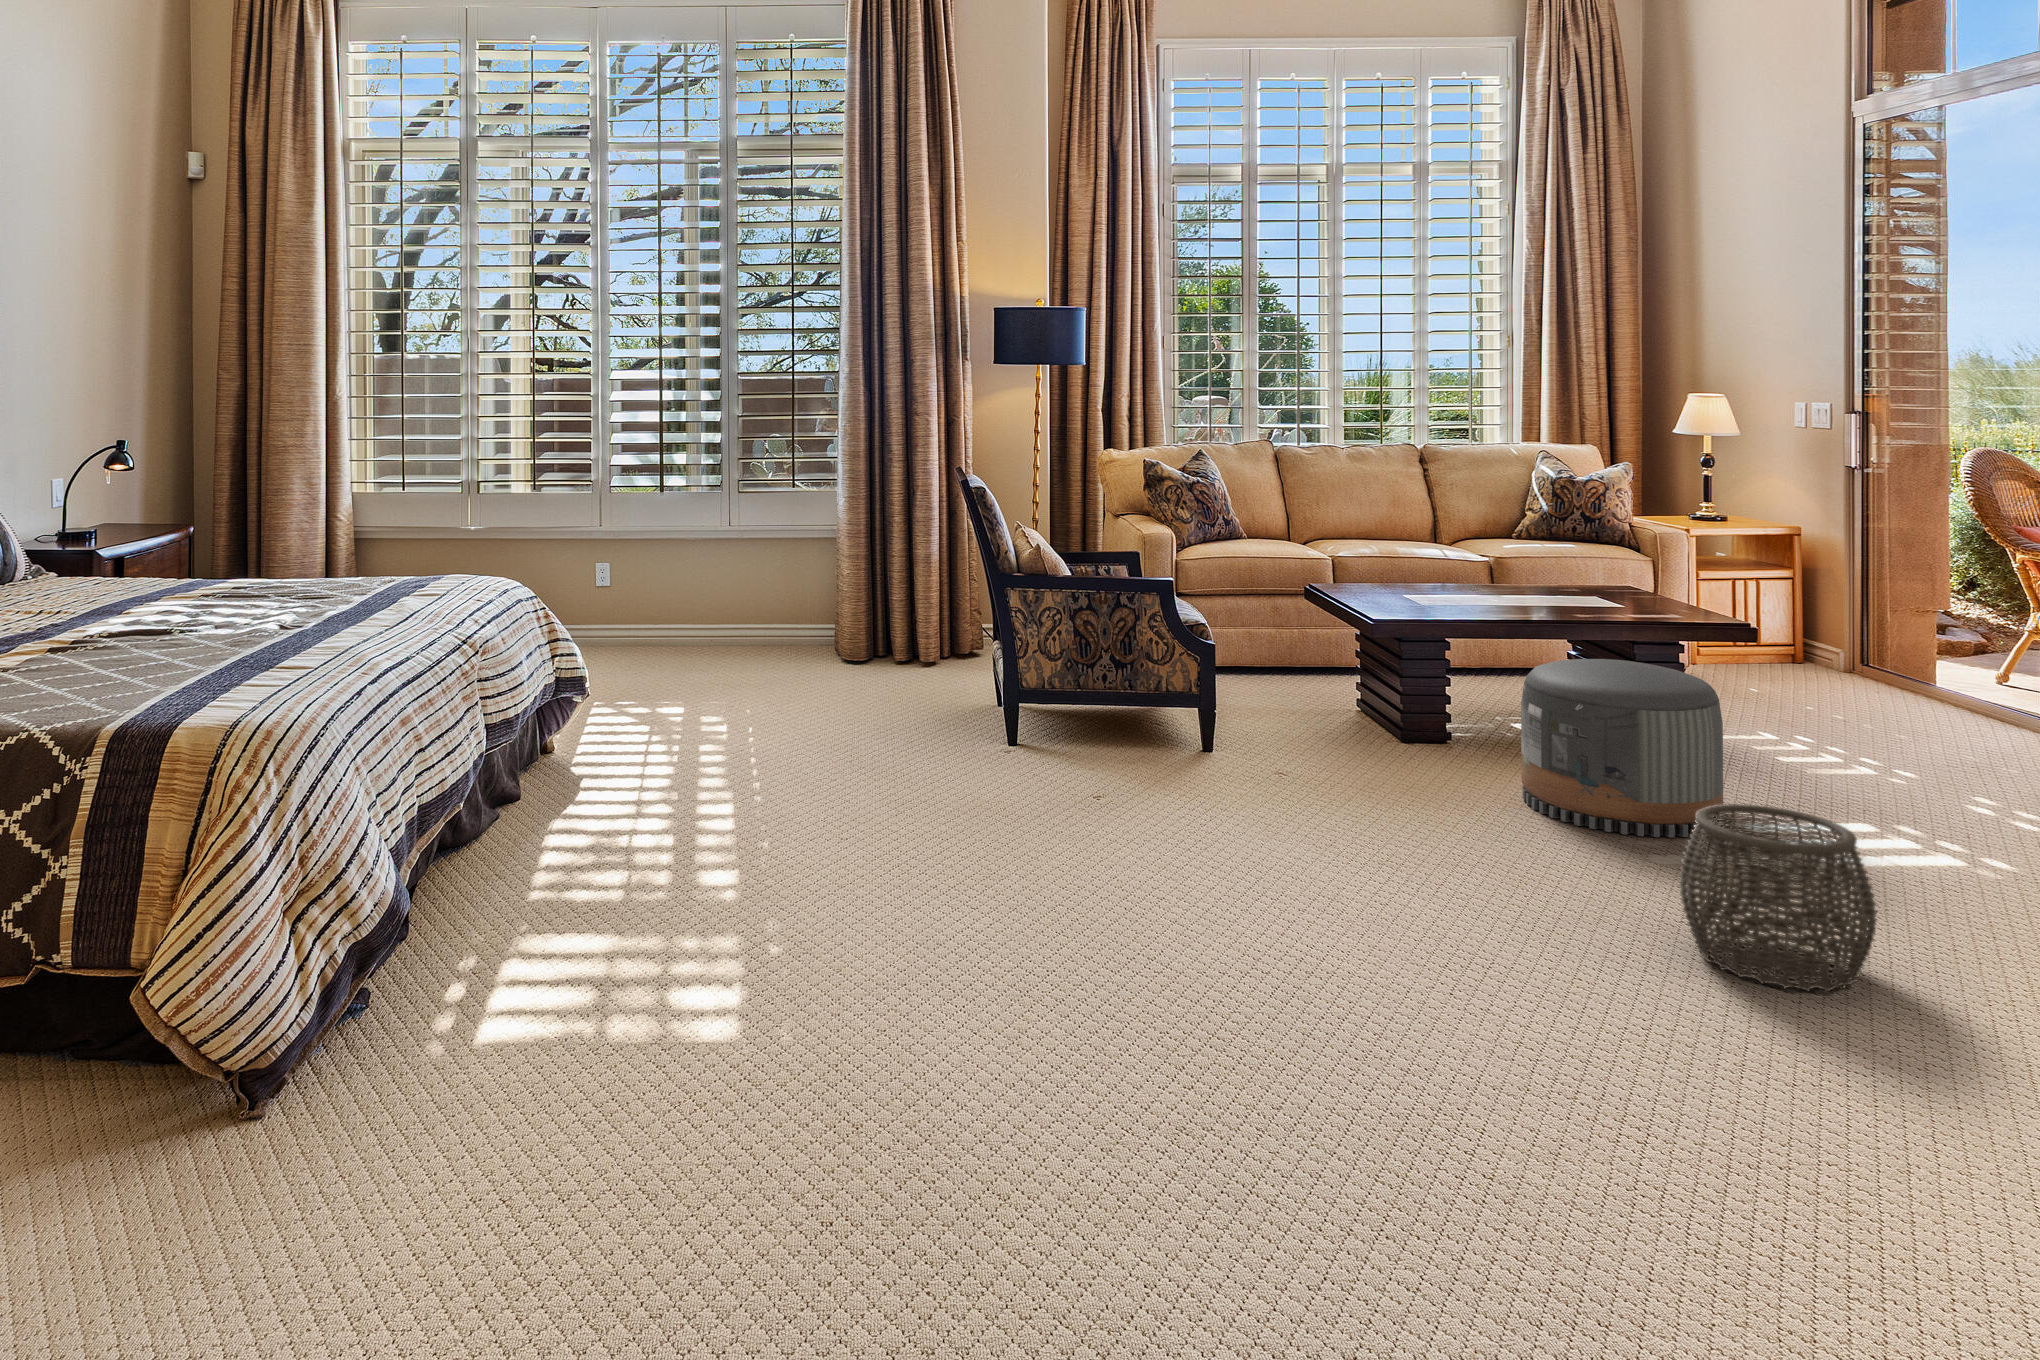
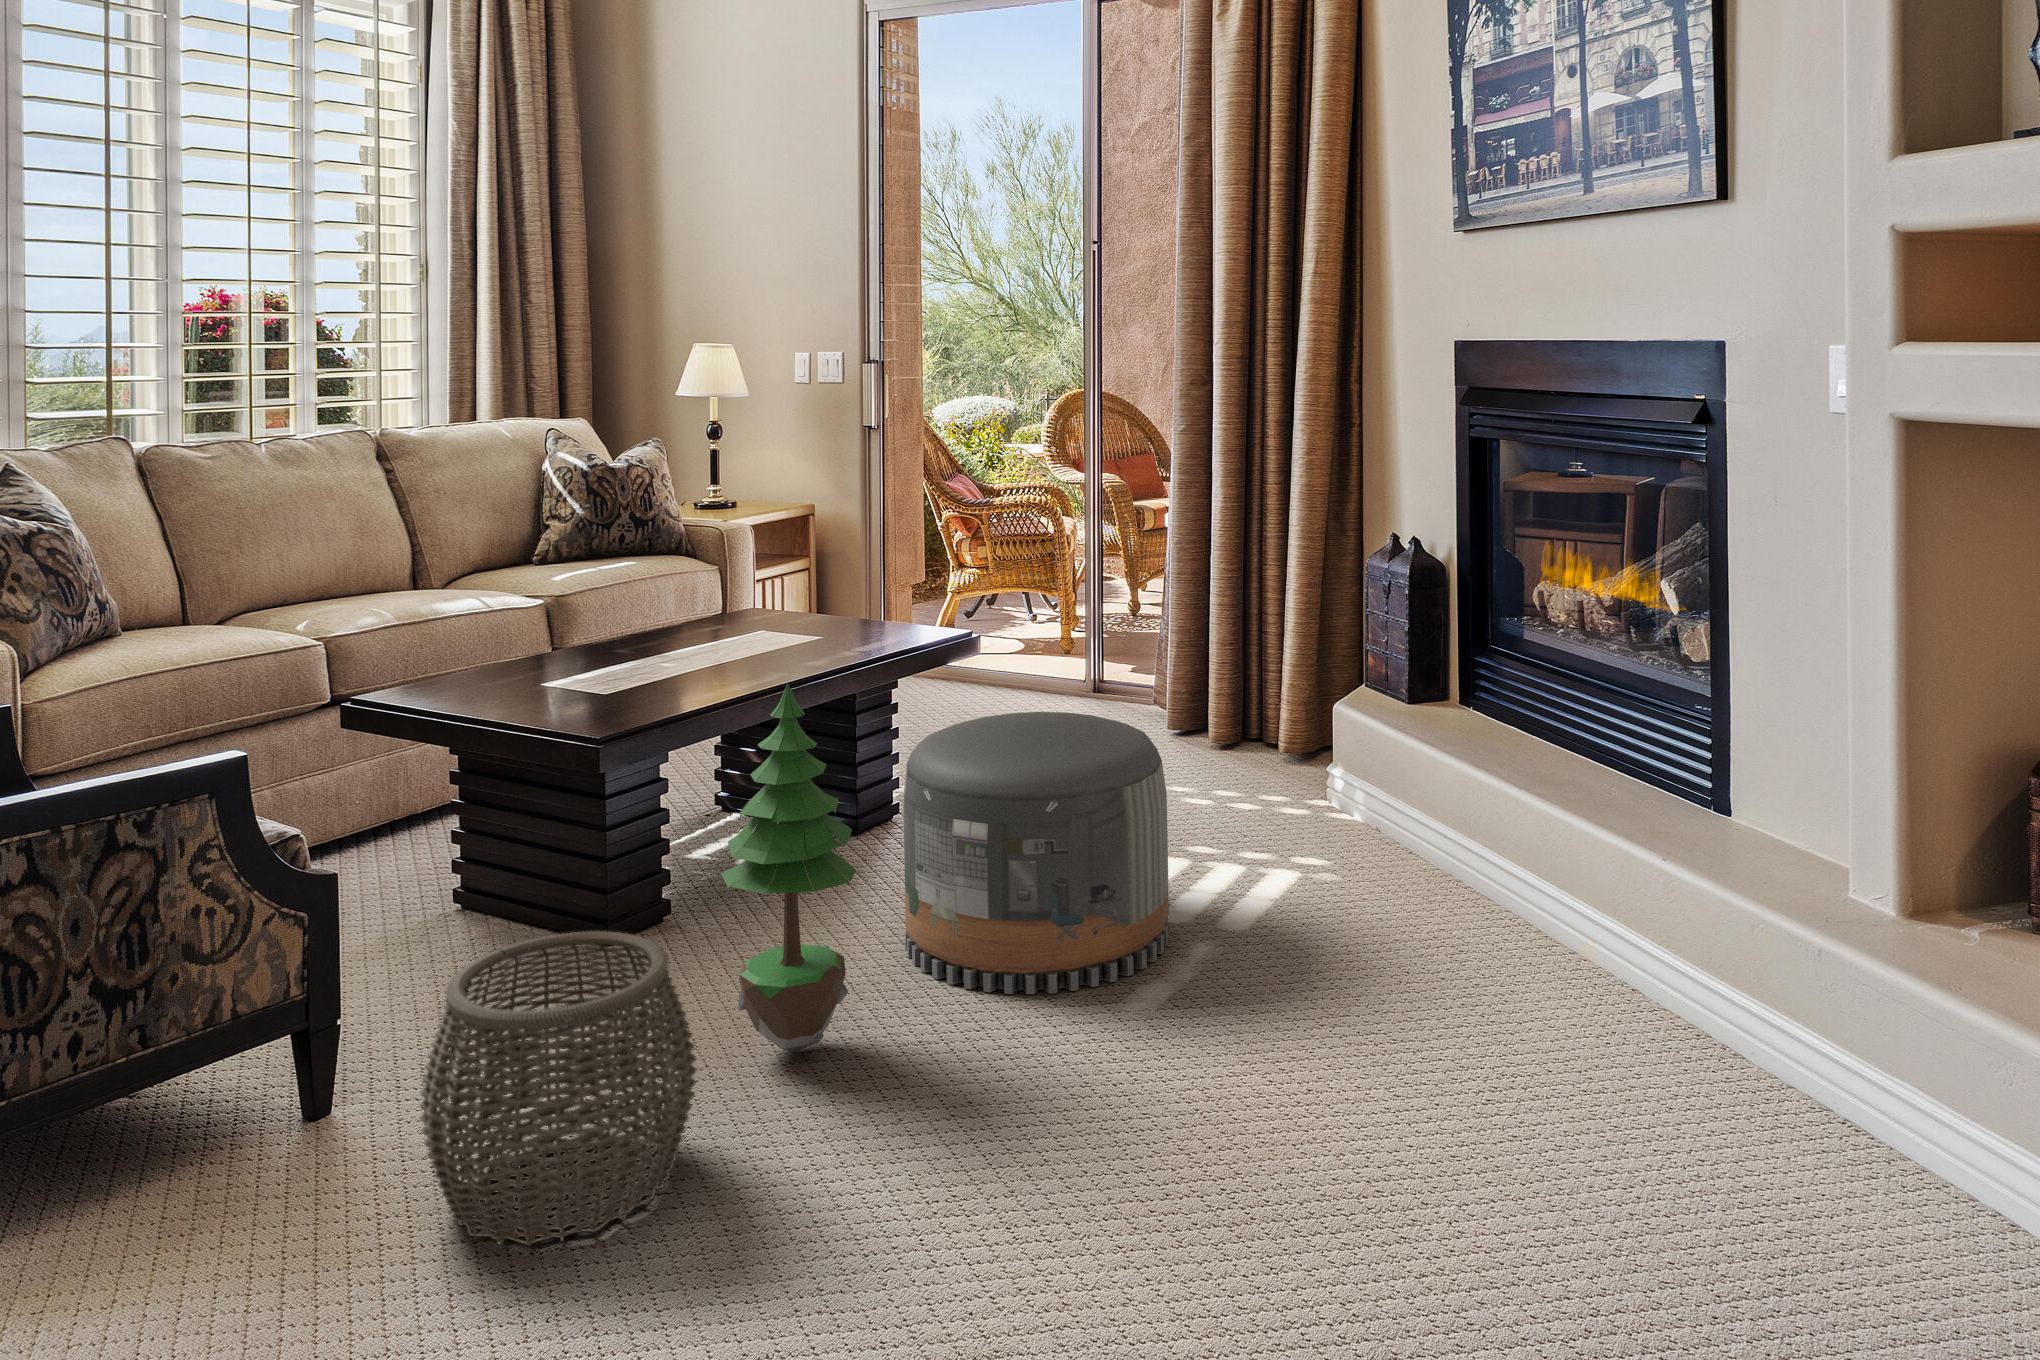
potted tree: none [1361,593,1439,796] -> present [721,683,856,1053]
woven basket: present [1679,804,1877,991] -> present [420,931,697,1246]

